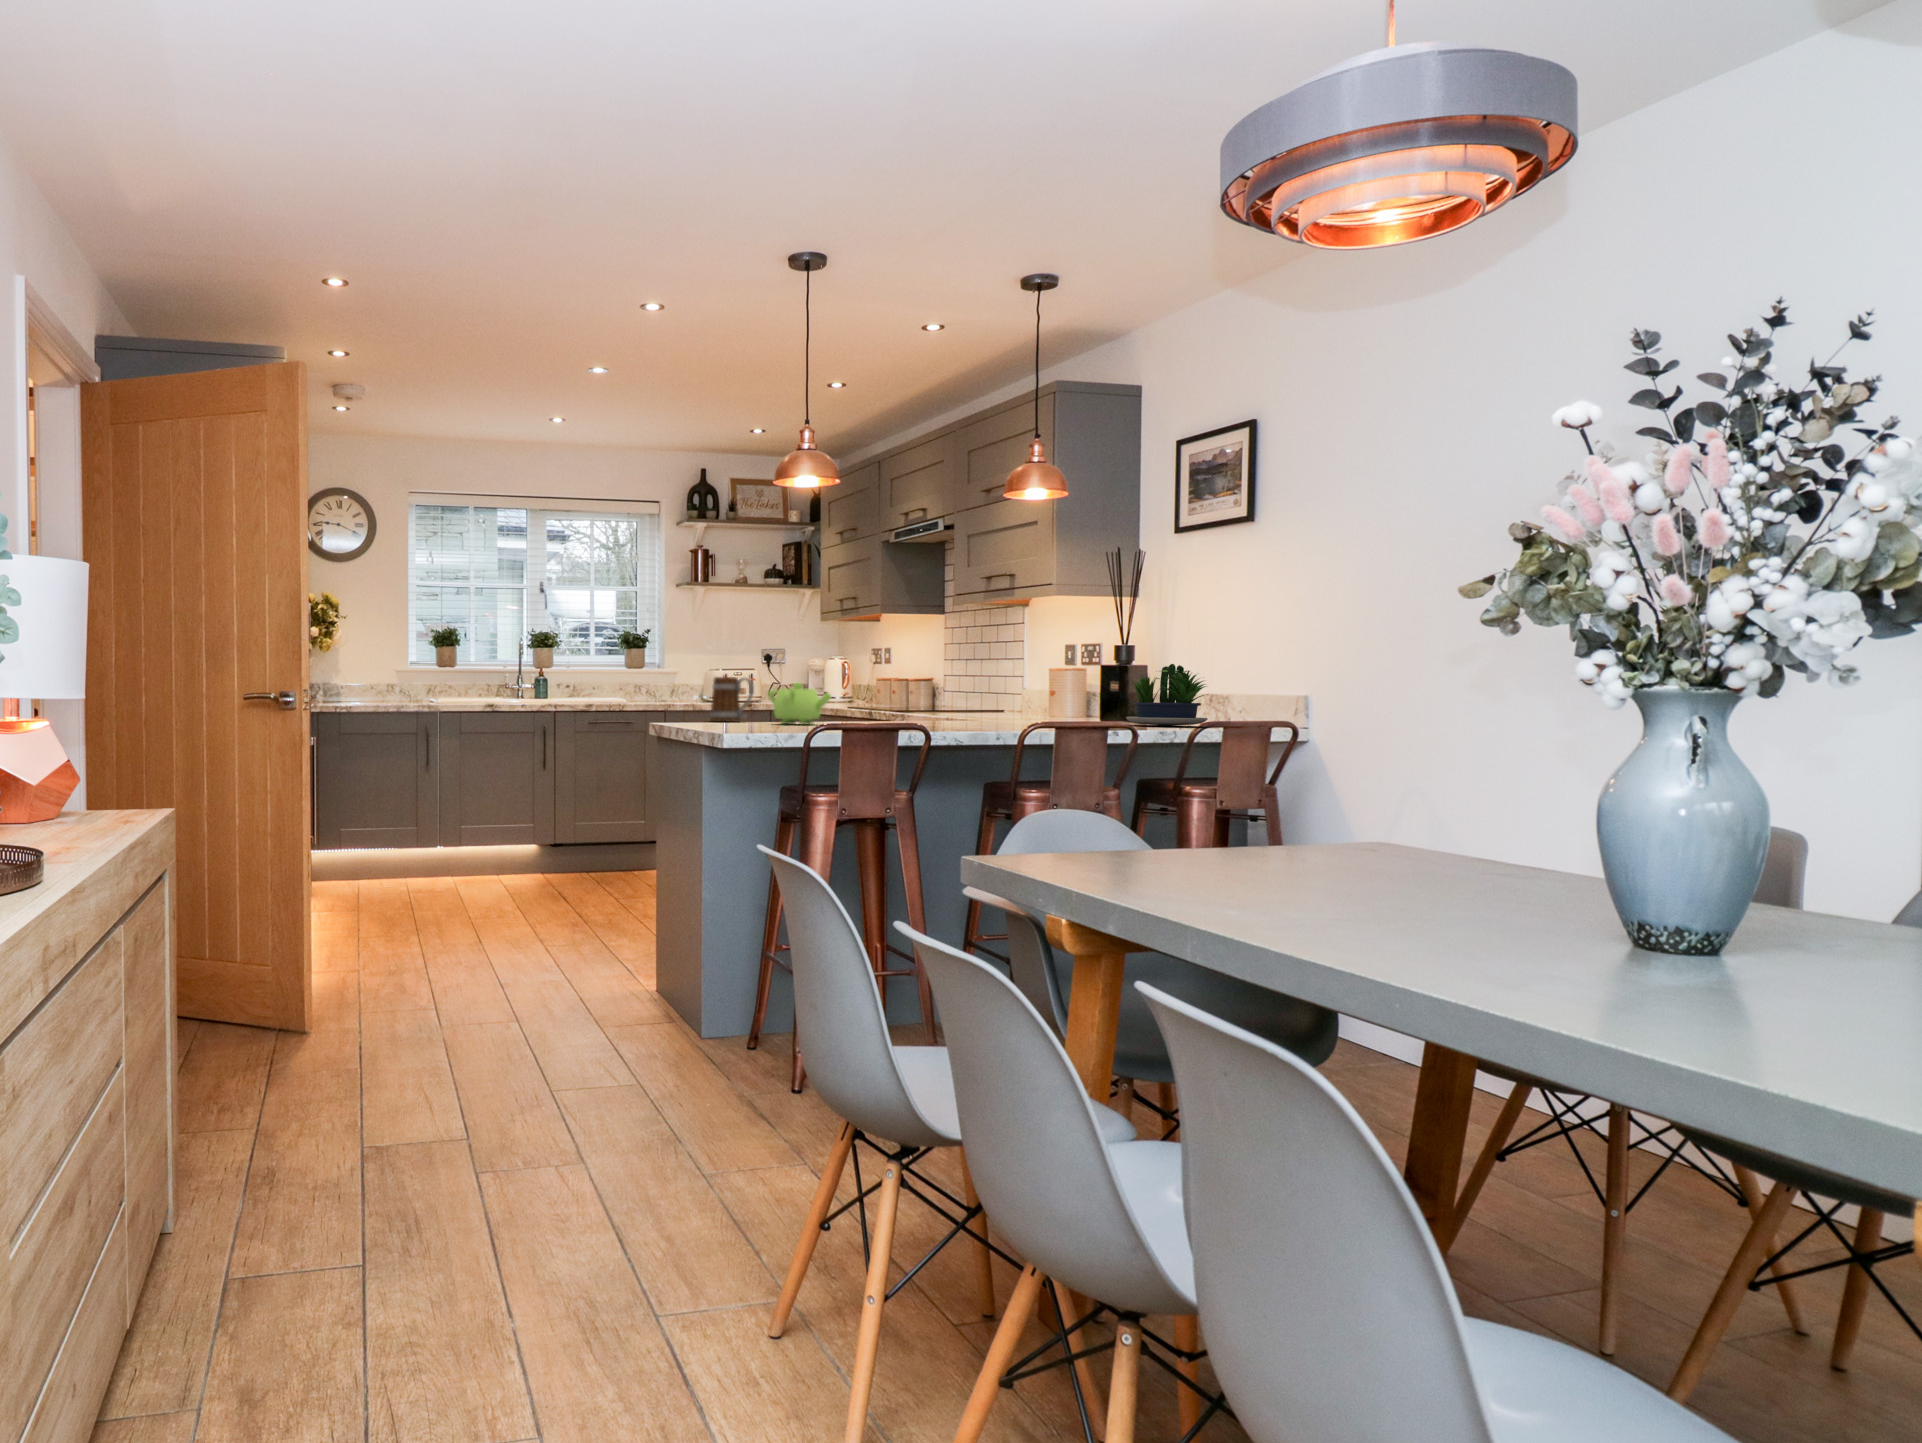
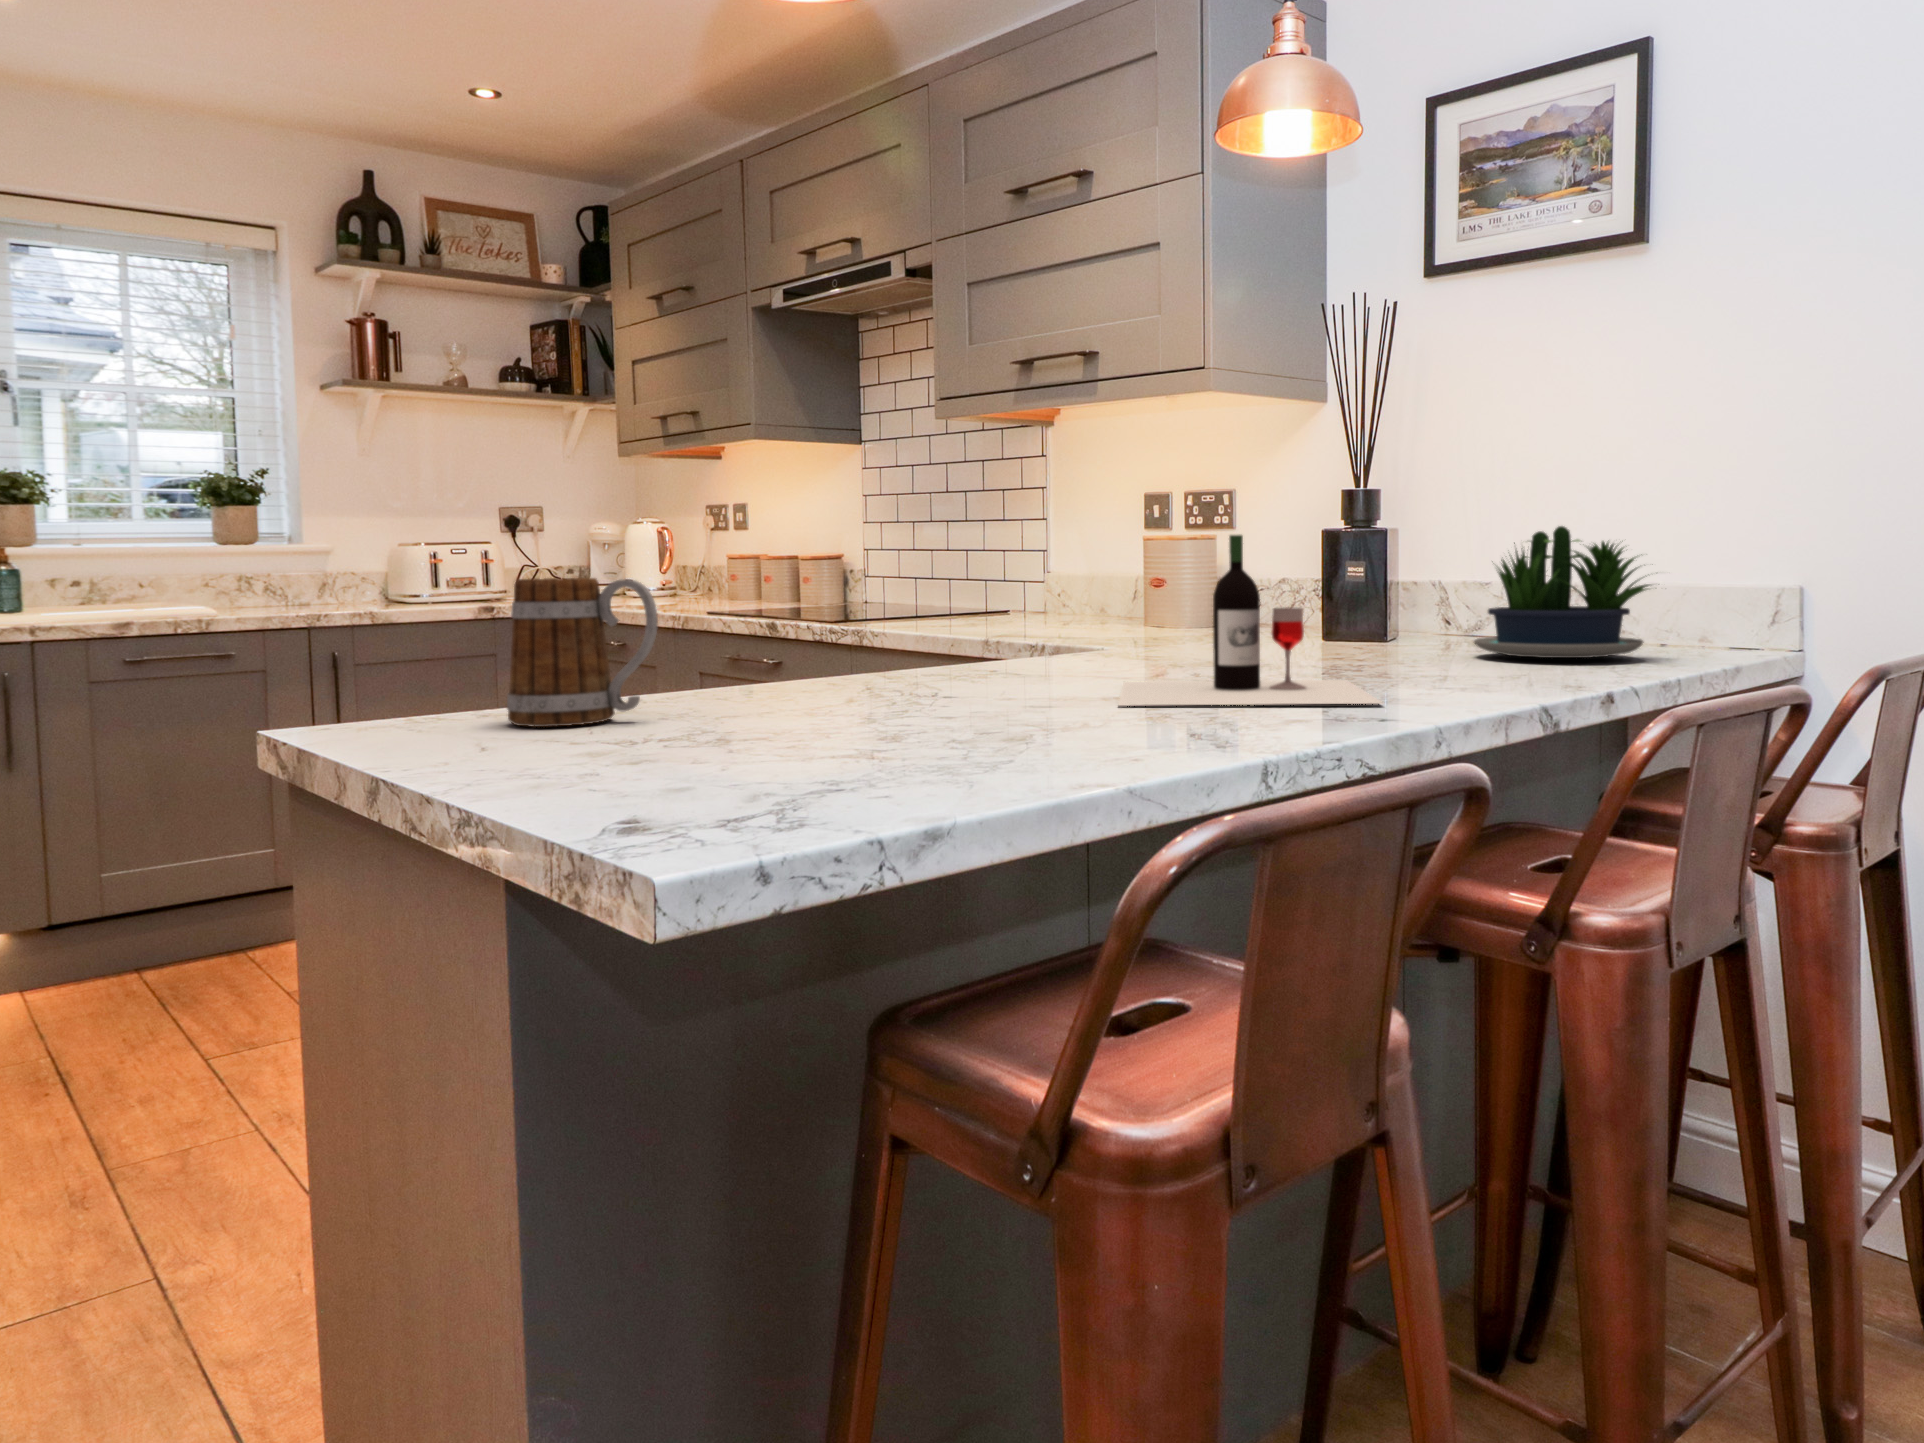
wine bottle: none [900,666,1020,727] -> present [1119,535,1382,706]
teapot: present [768,683,831,725] -> none [731,596,956,737]

